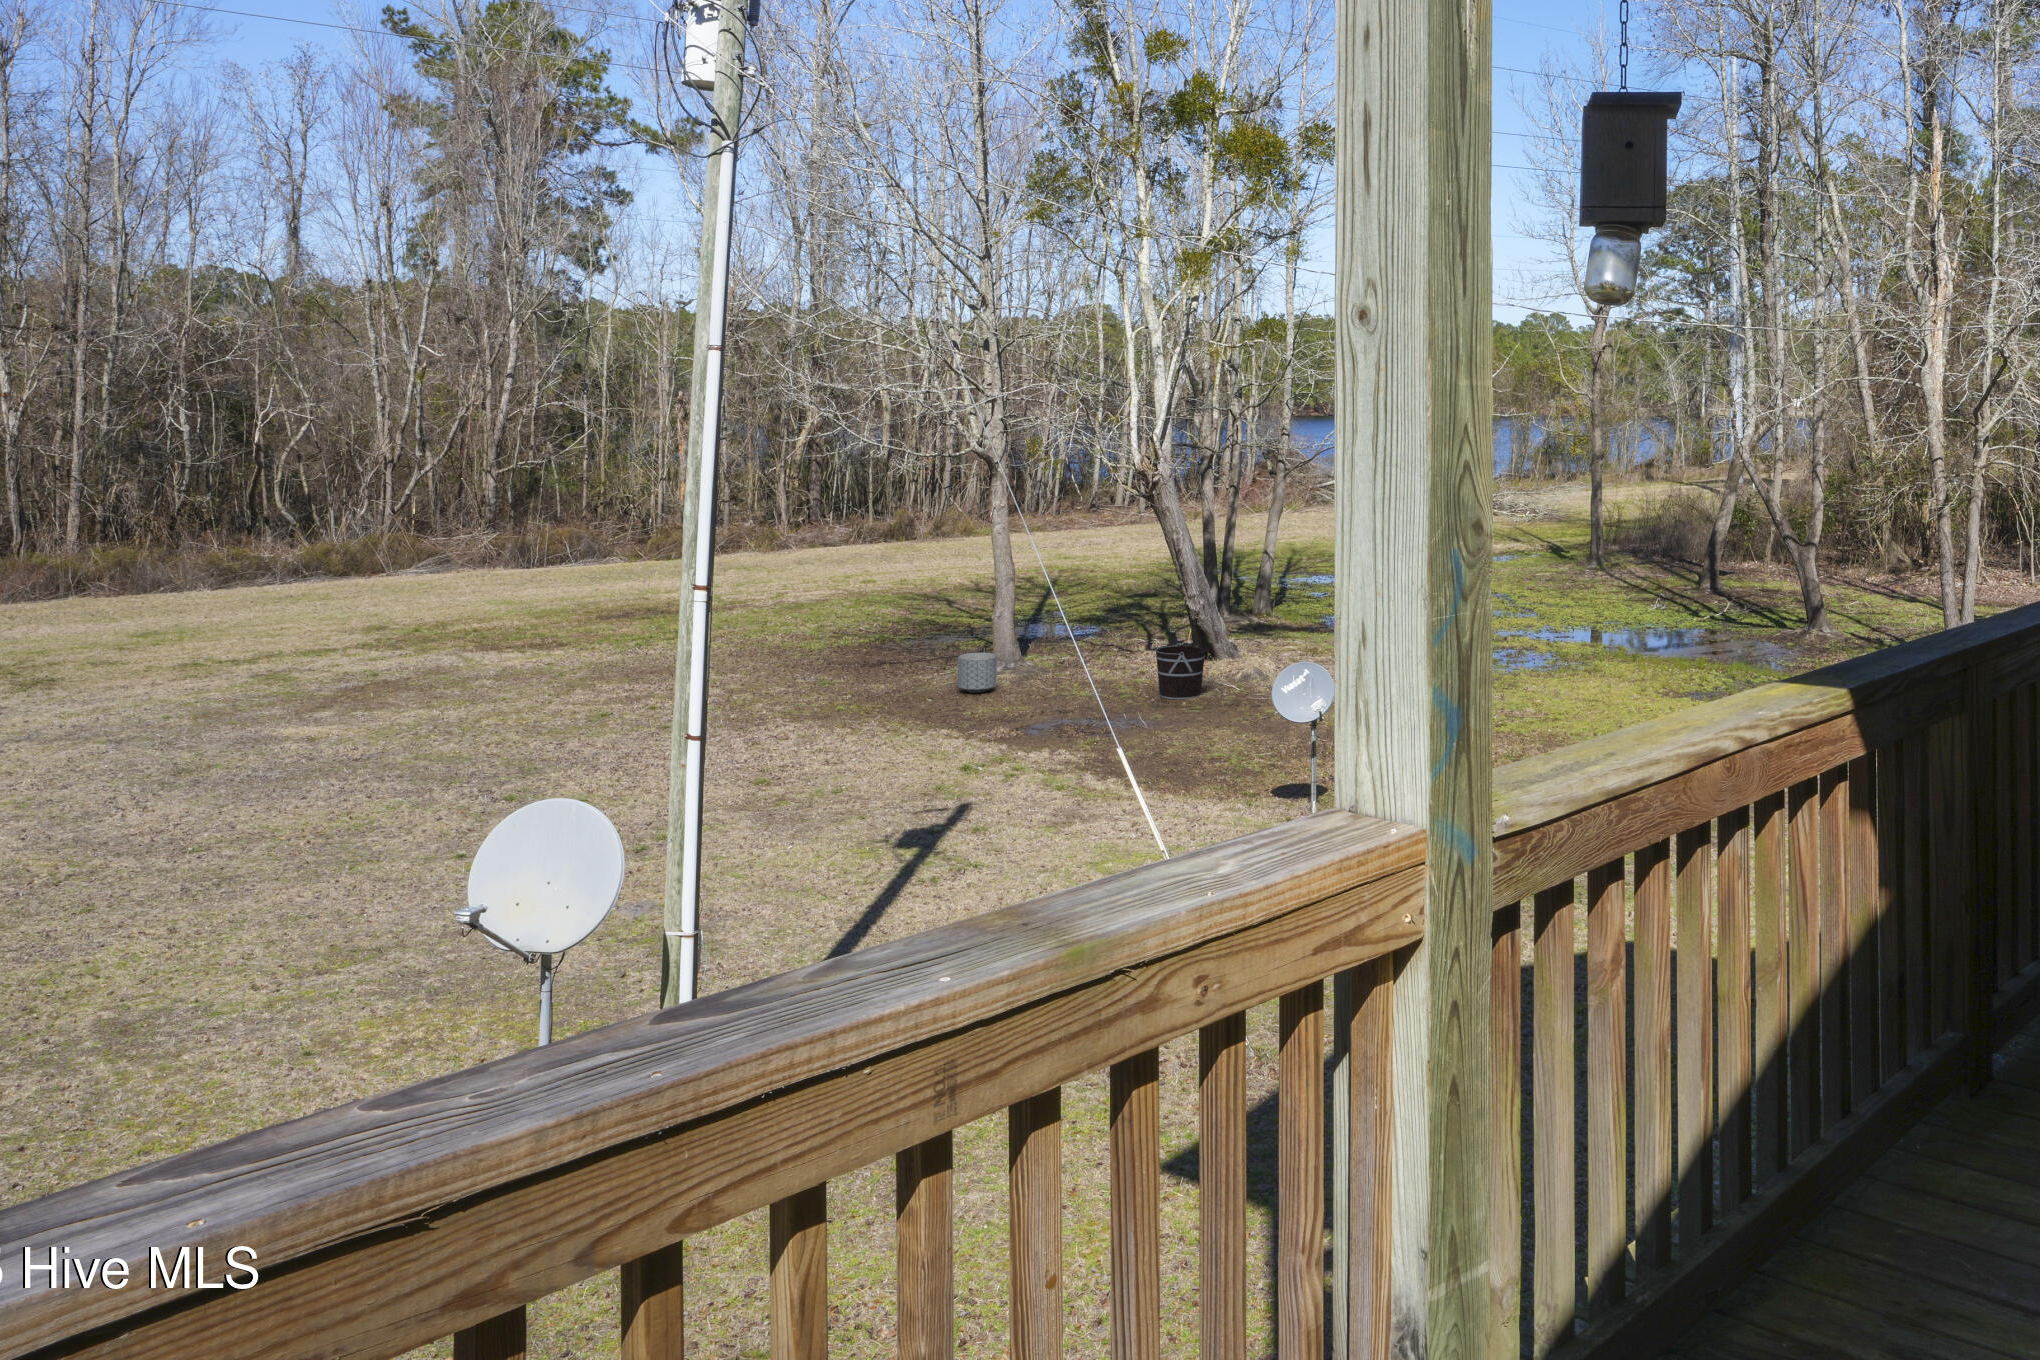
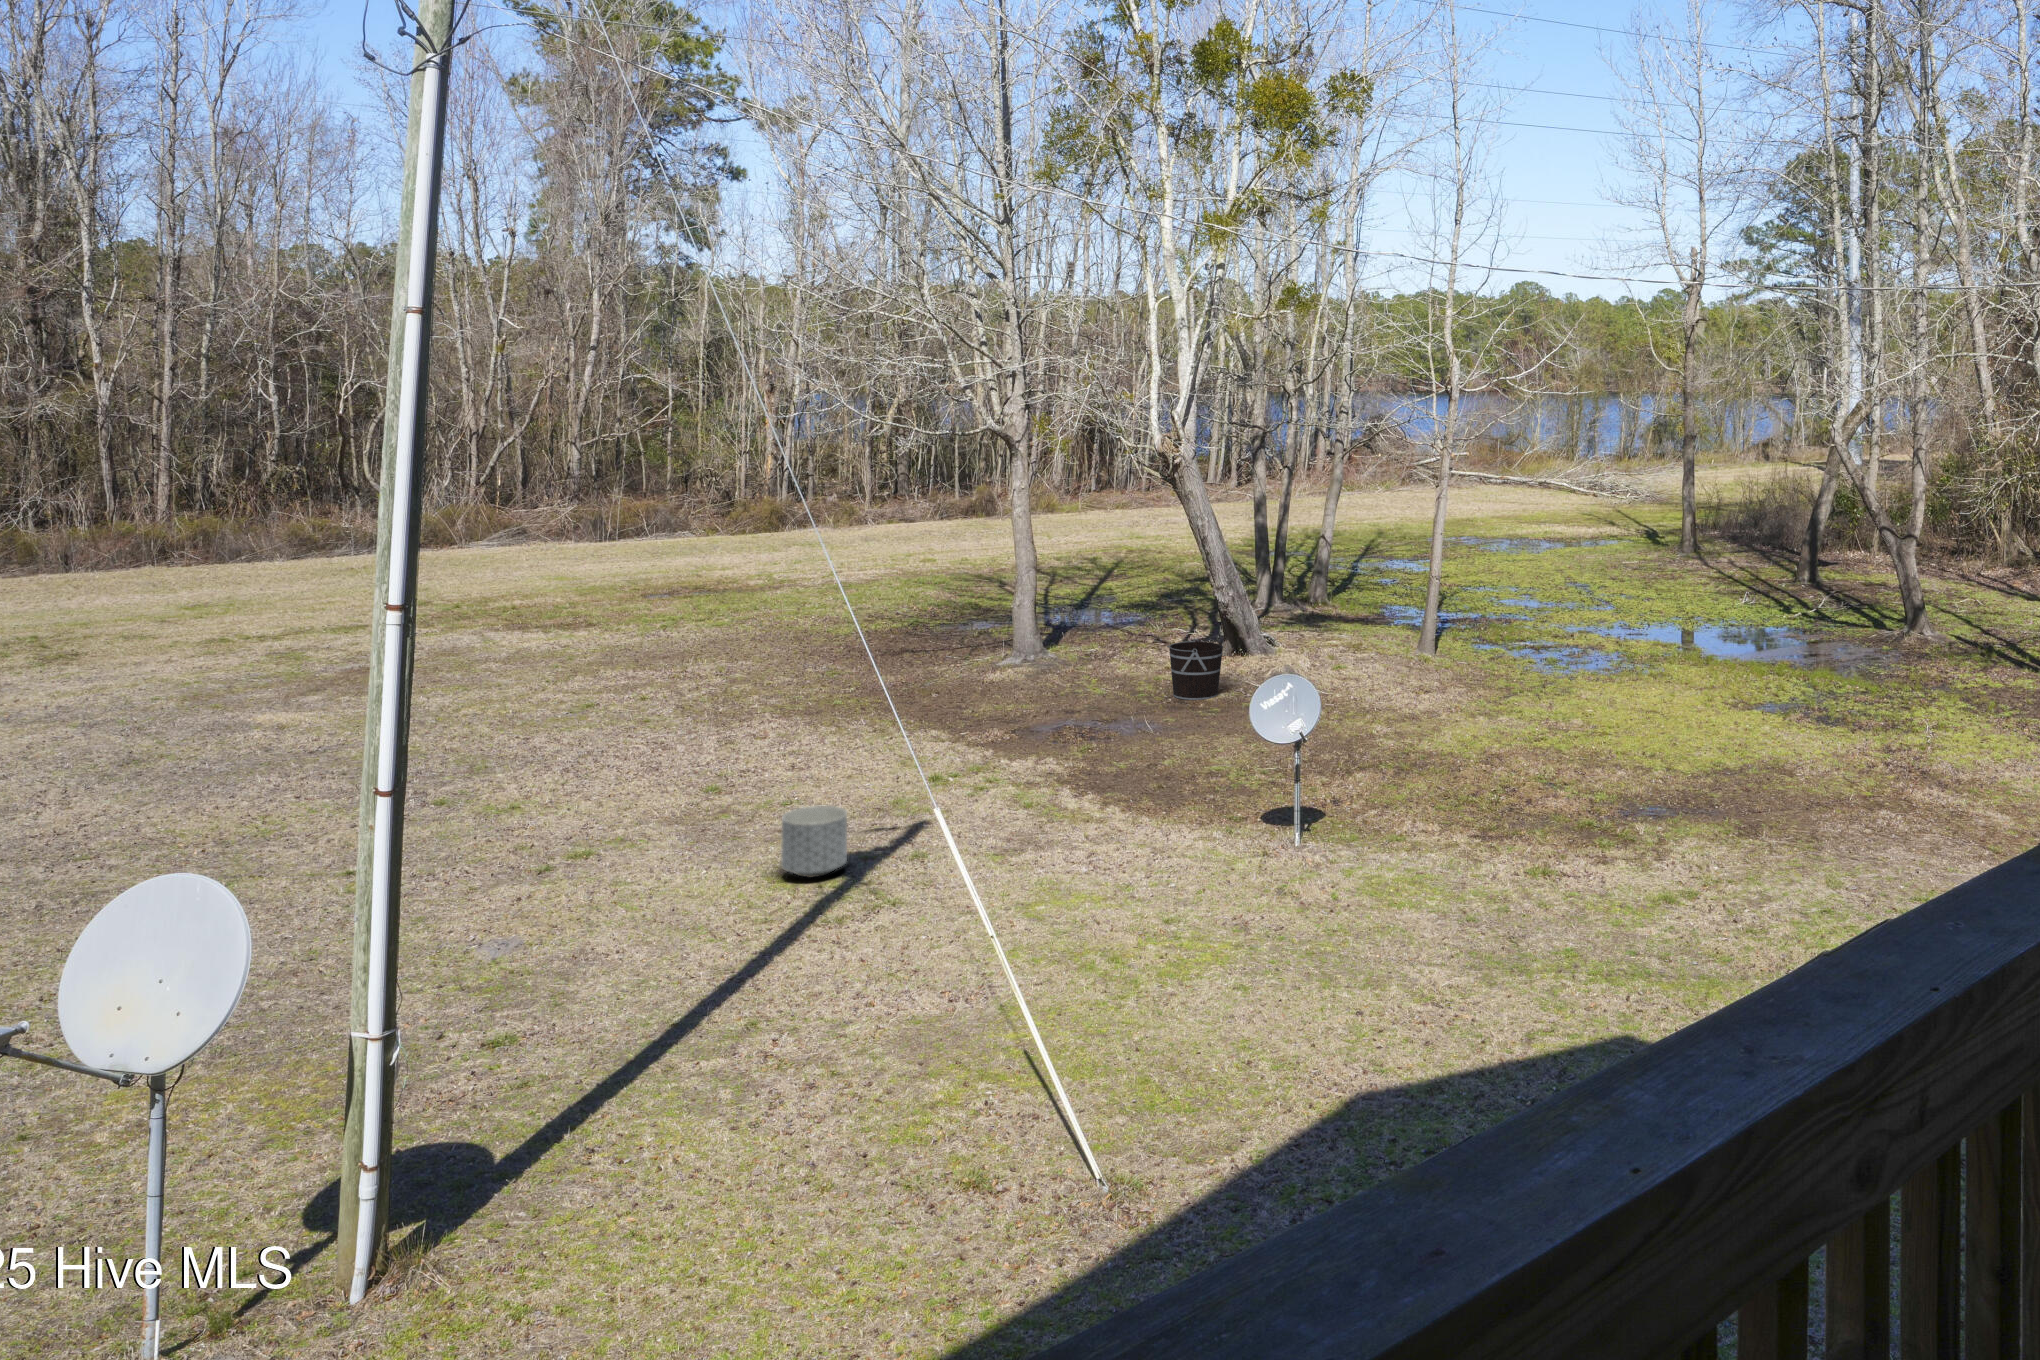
planter: present [958,653,997,693] -> present [781,806,847,877]

